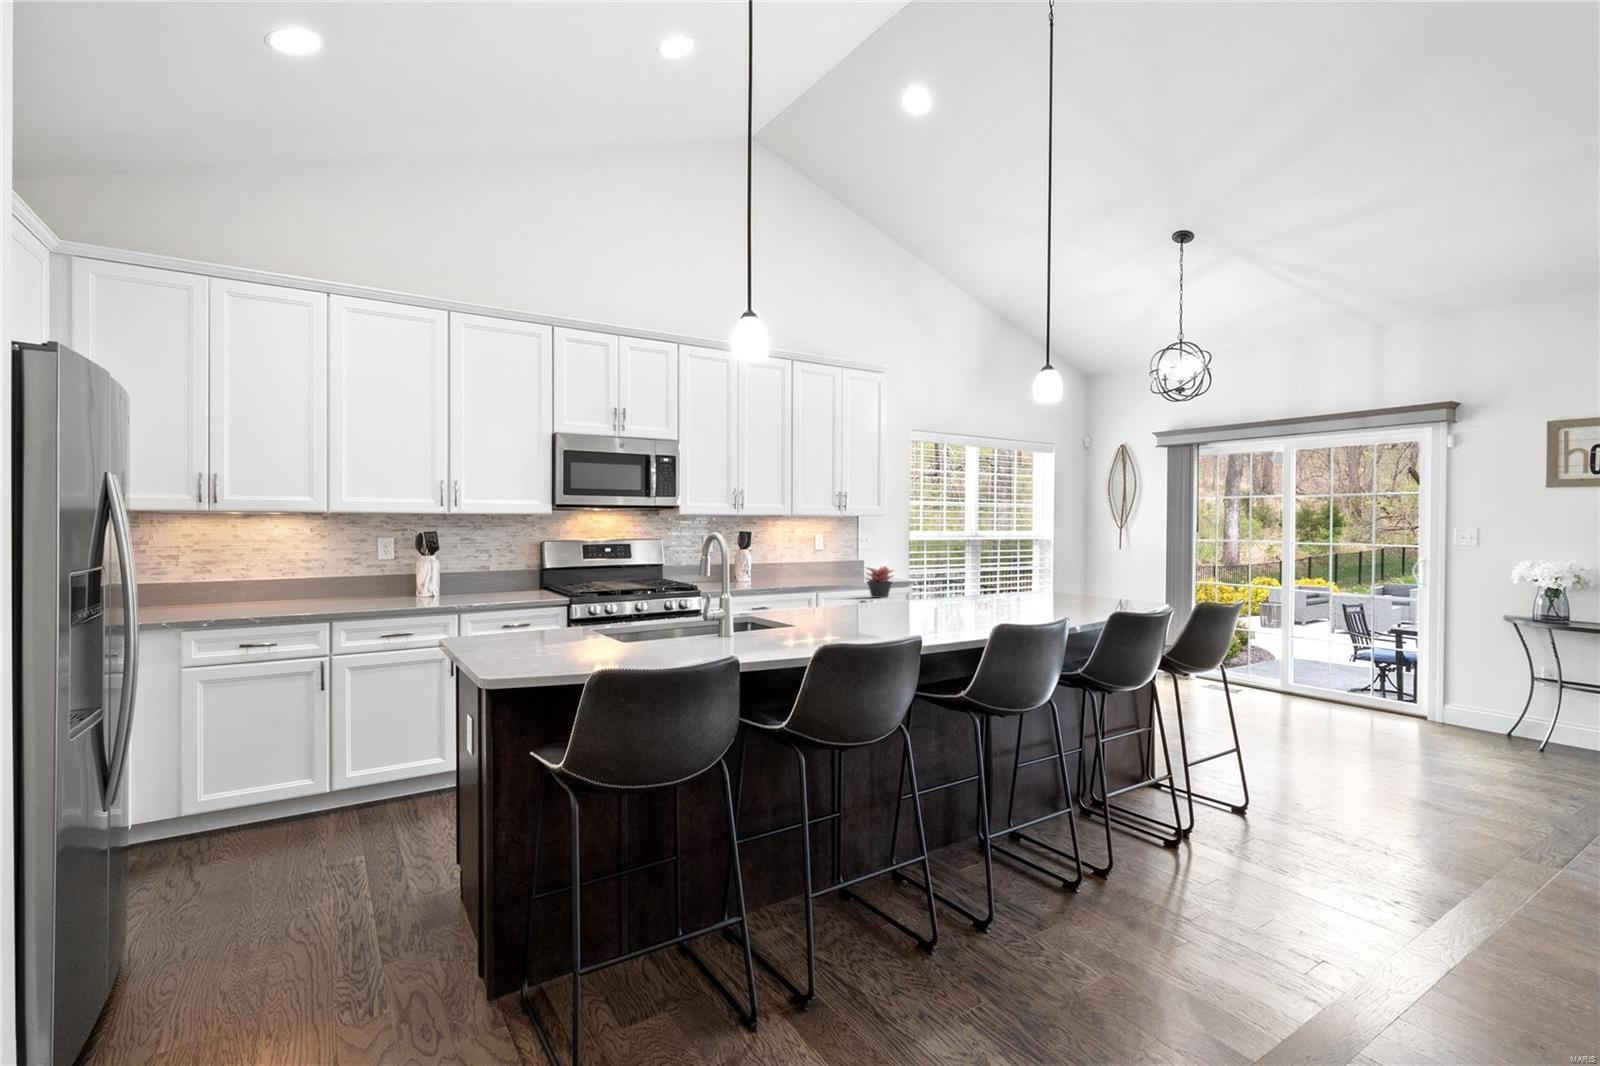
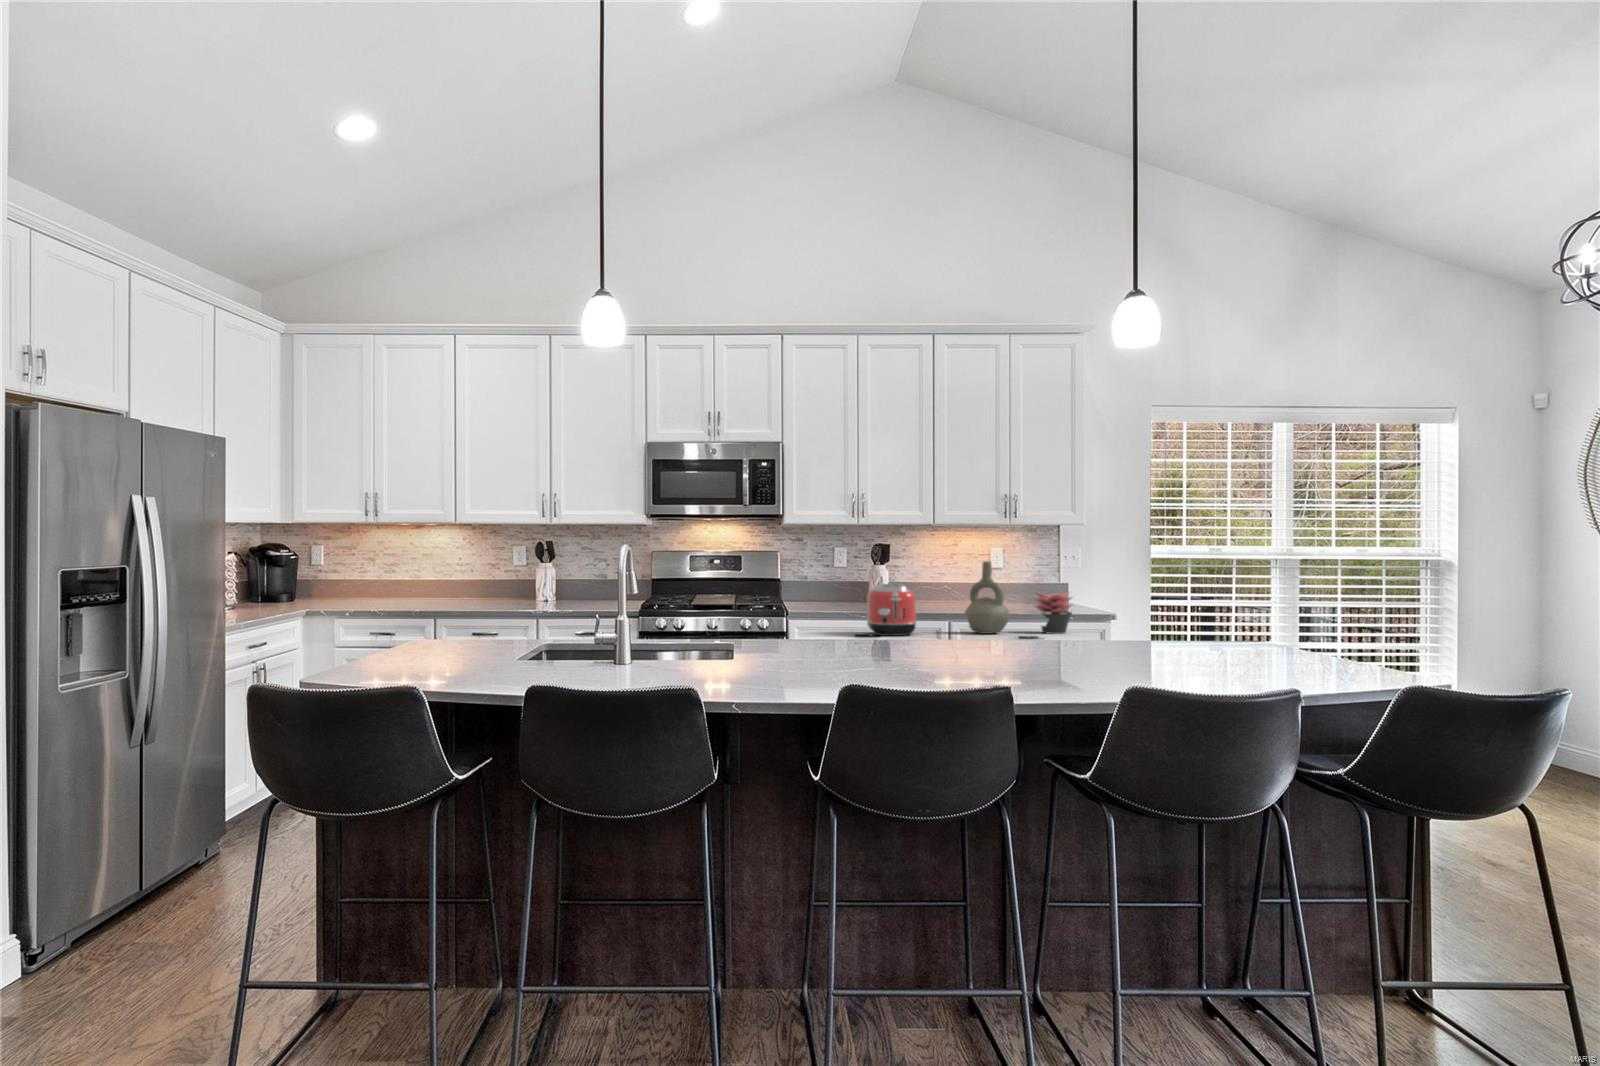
decorative vase: none [825,544,860,601] -> present [965,561,1010,634]
toaster: none [761,564,810,608] -> present [866,584,916,636]

